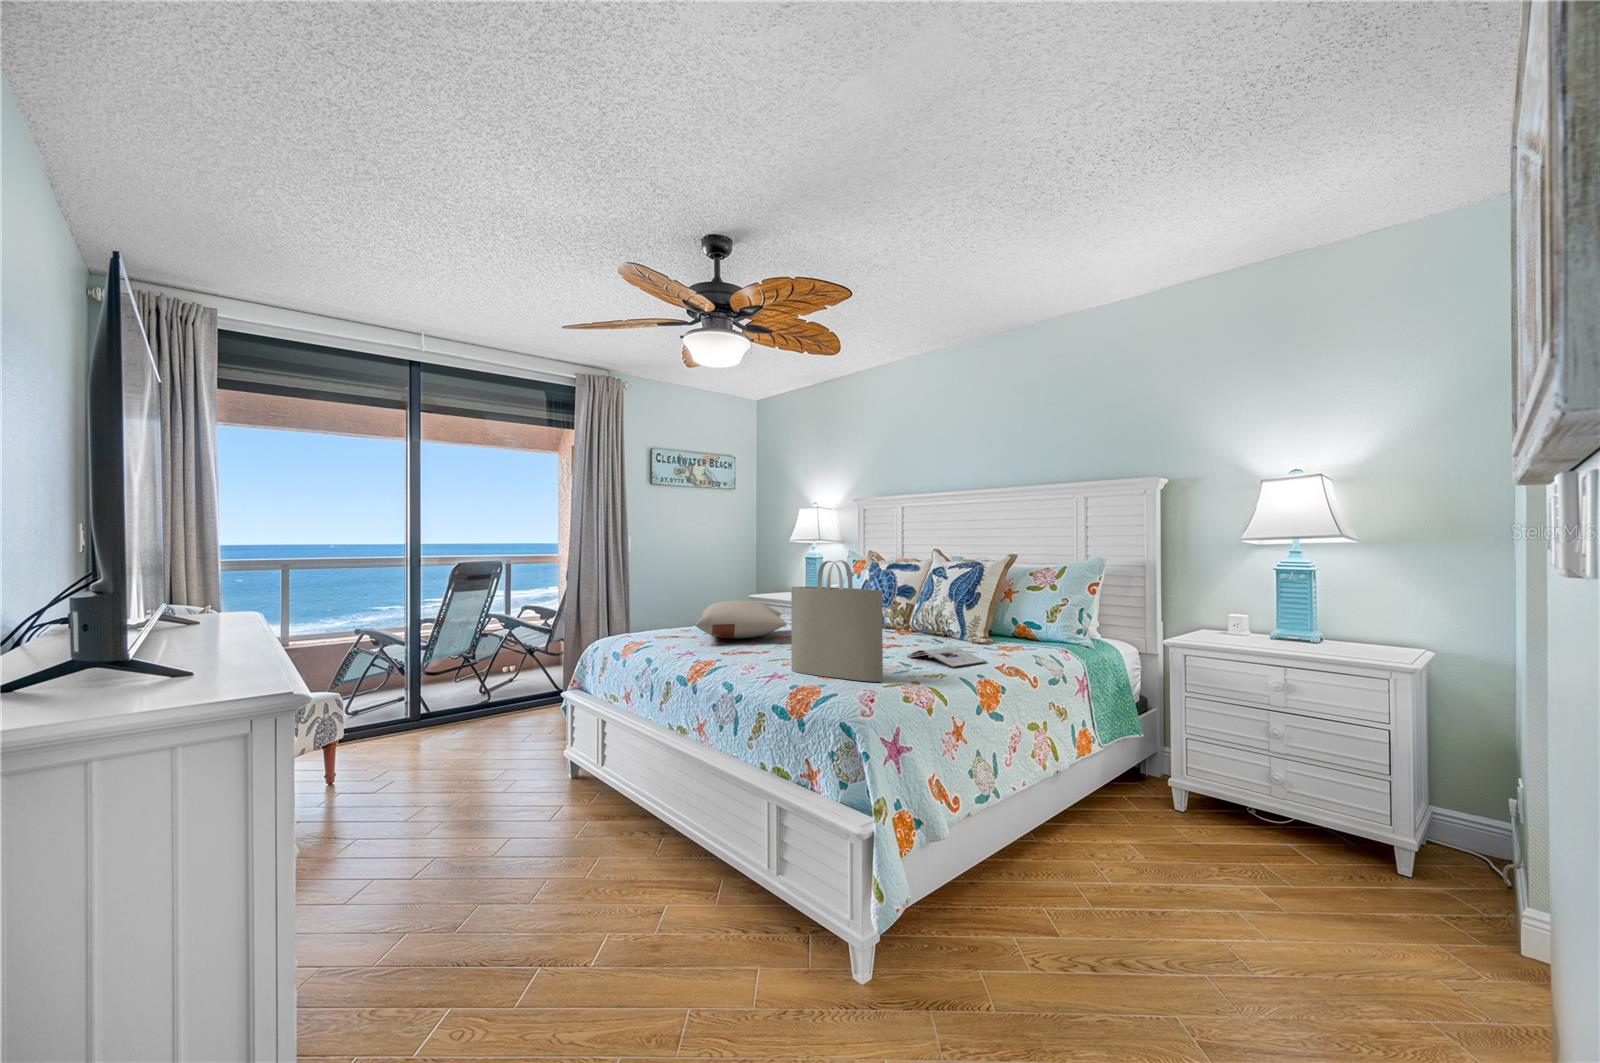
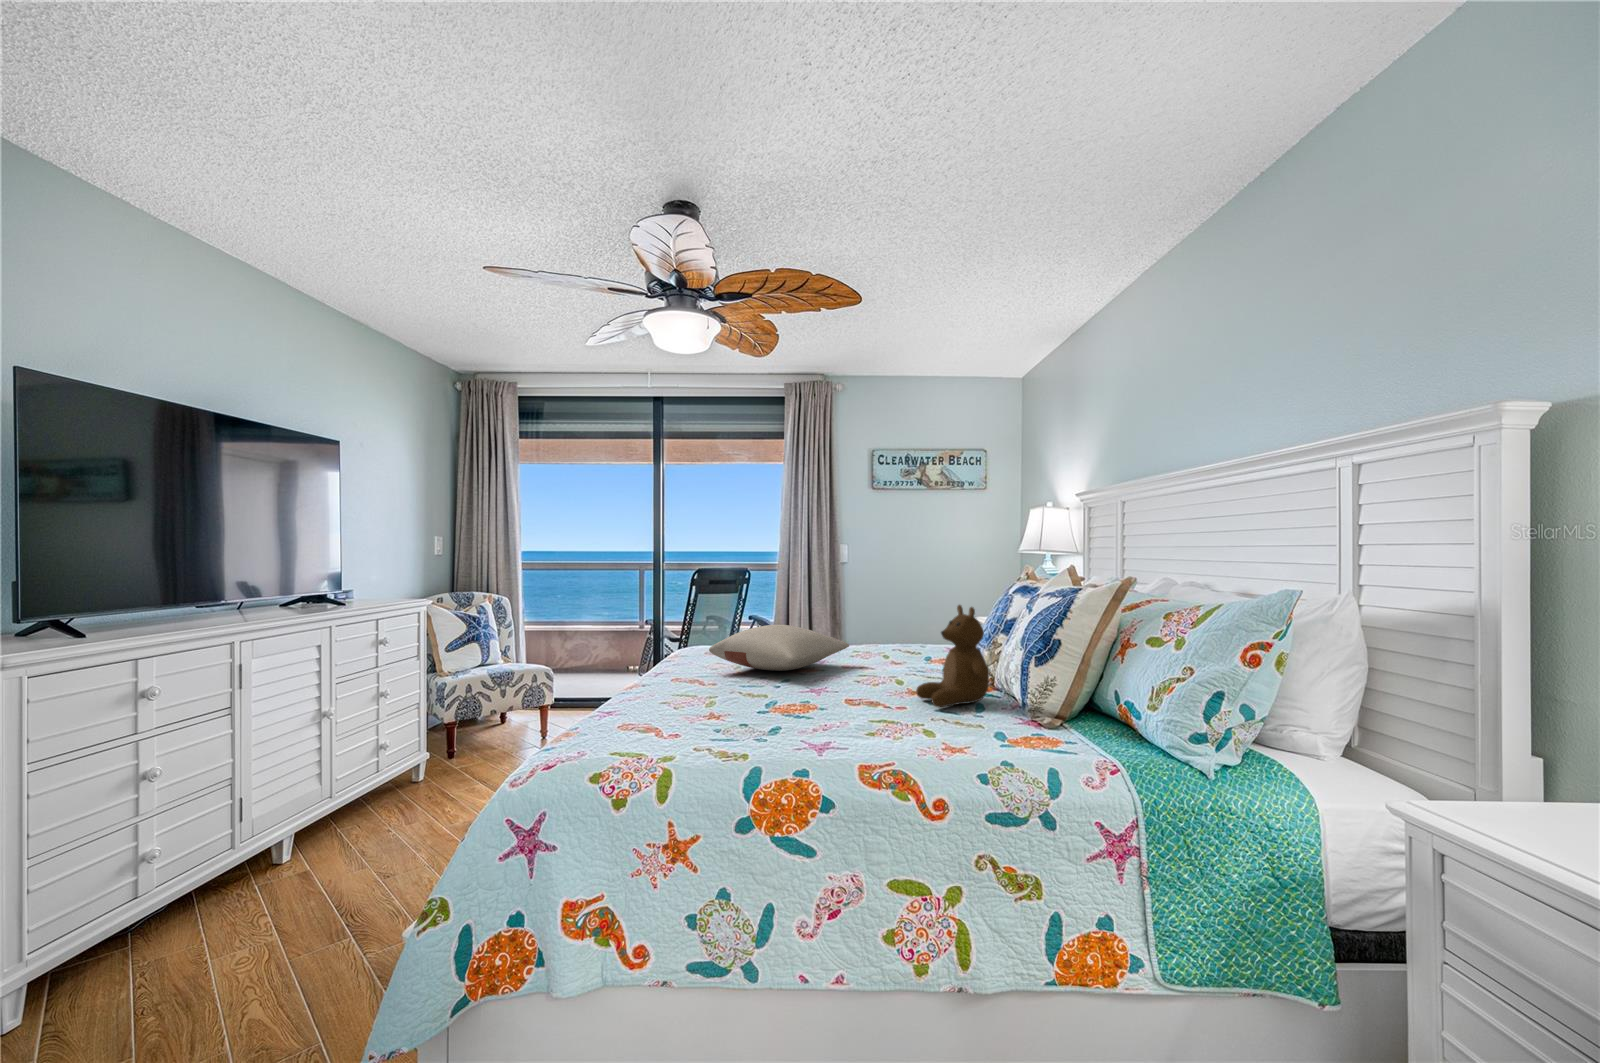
tote bag: present [791,560,883,682] -> none [676,585,709,754]
teddy bear: none [891,574,945,643] -> present [916,605,990,707]
magazine: present [907,647,987,667] -> none [848,719,925,756]

